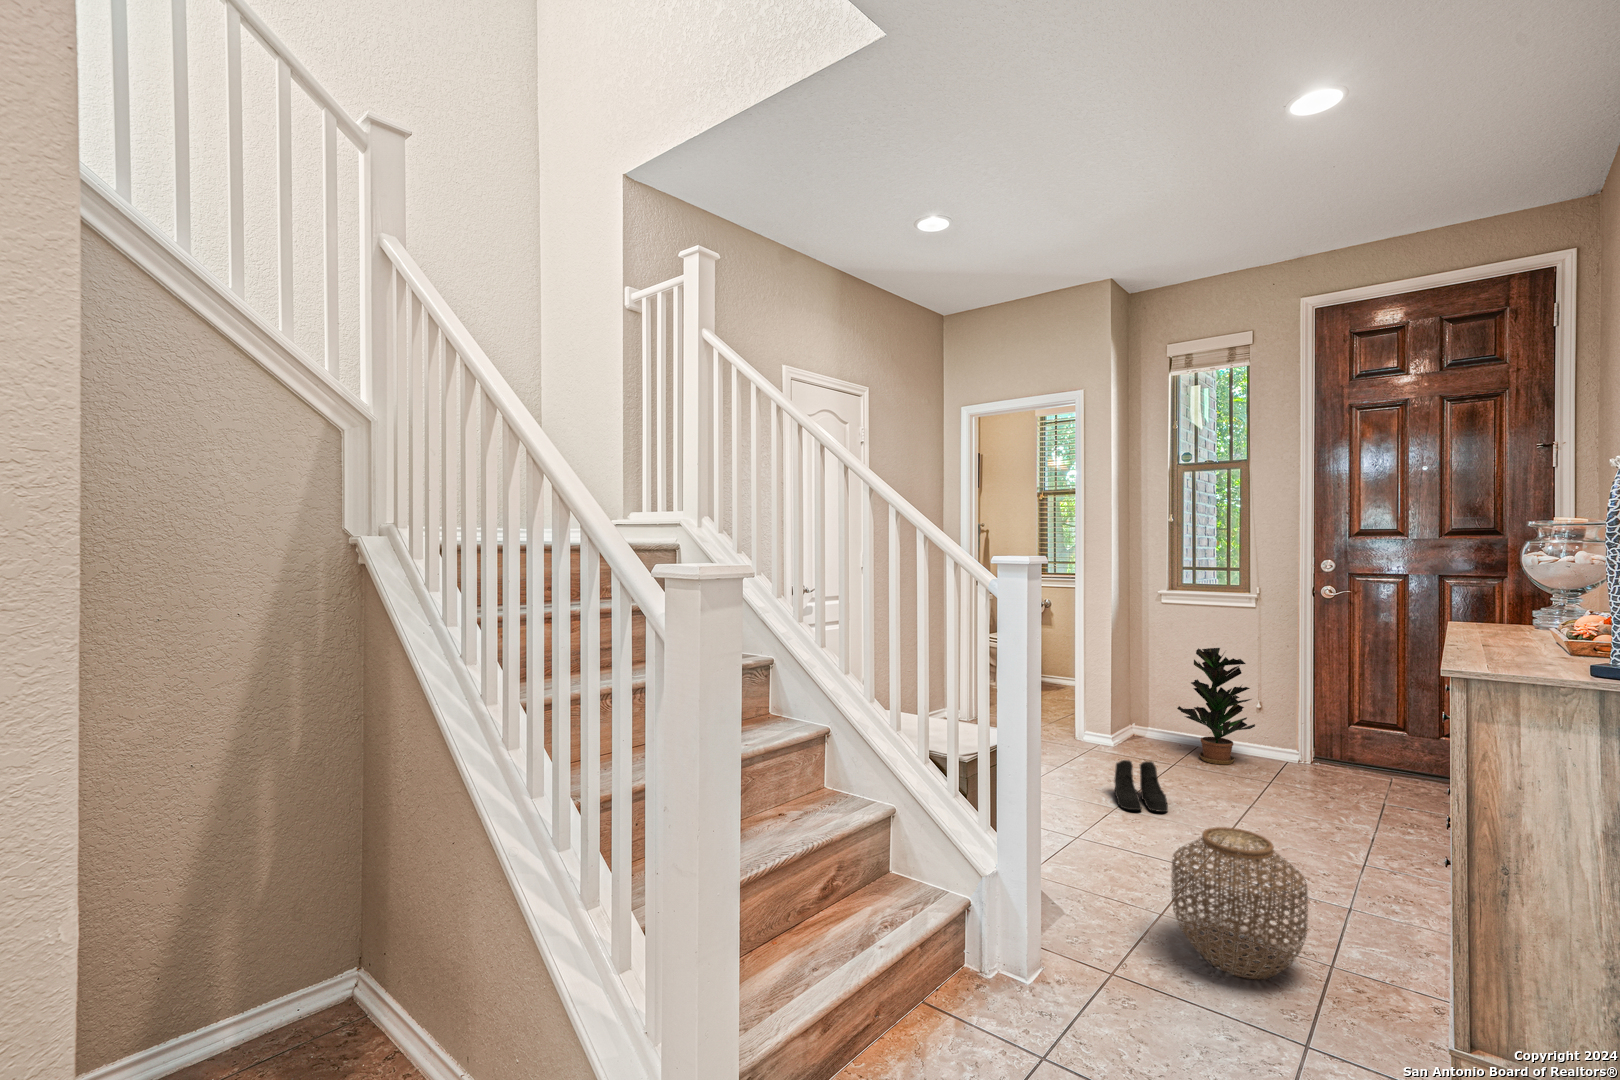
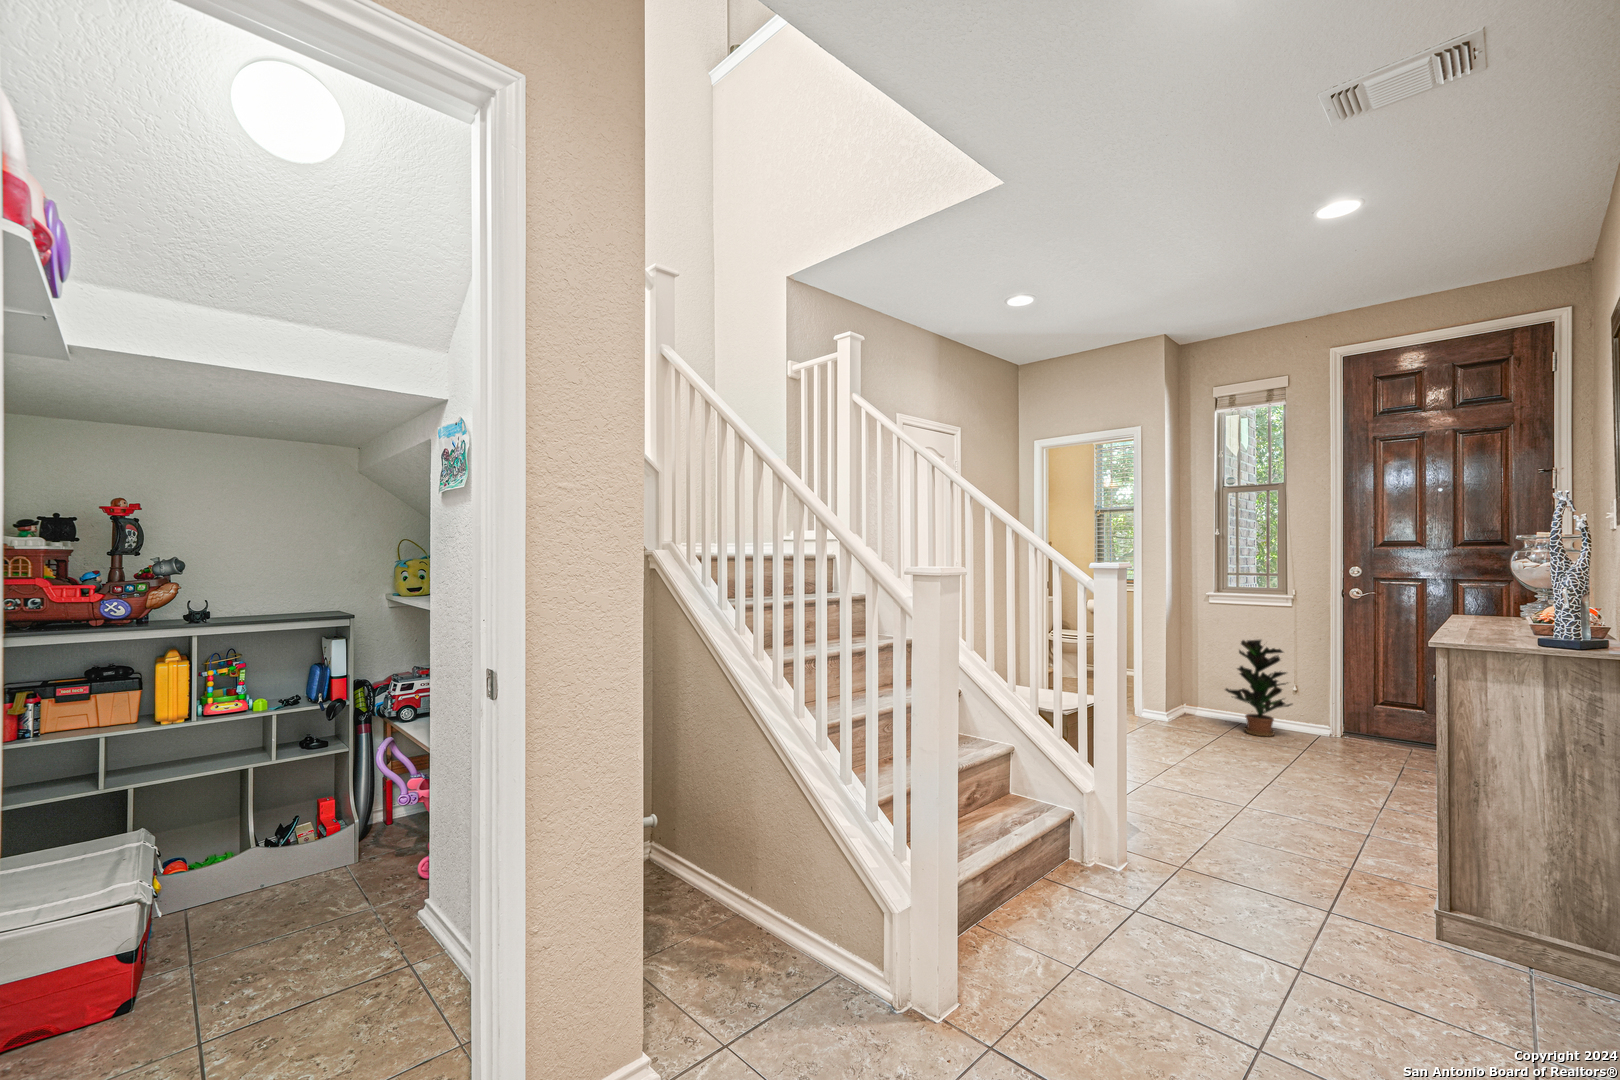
boots: present [1114,760,1168,812] -> none [1173,727,1219,769]
woven basket: present [1172,827,1308,979] -> none [1226,766,1333,876]

